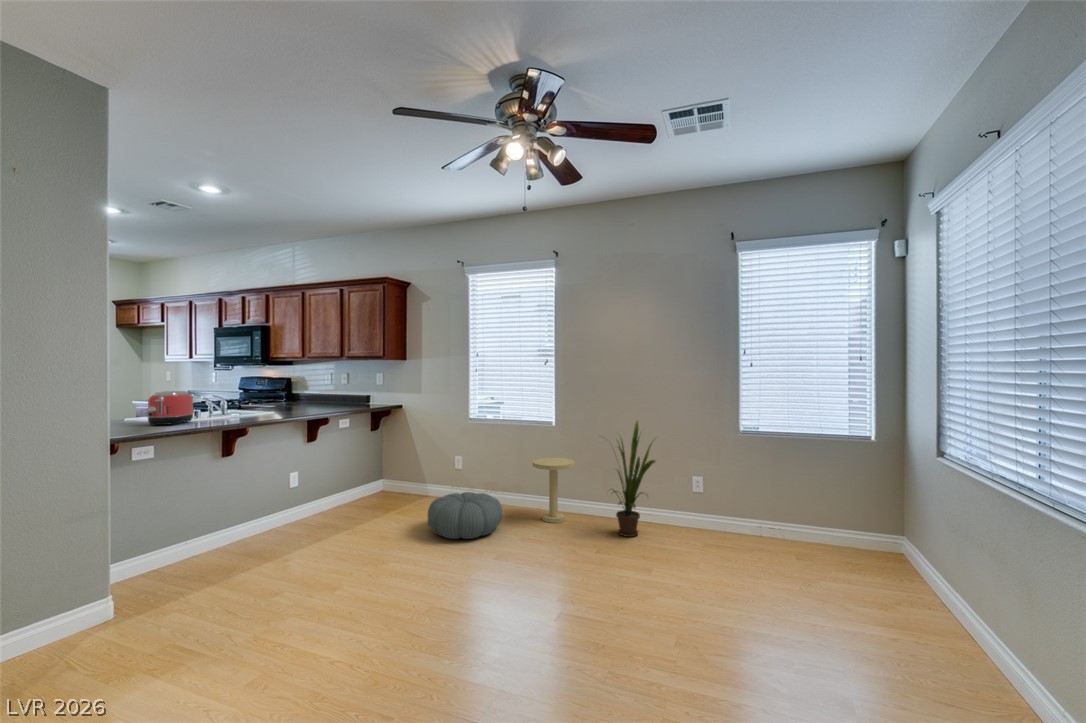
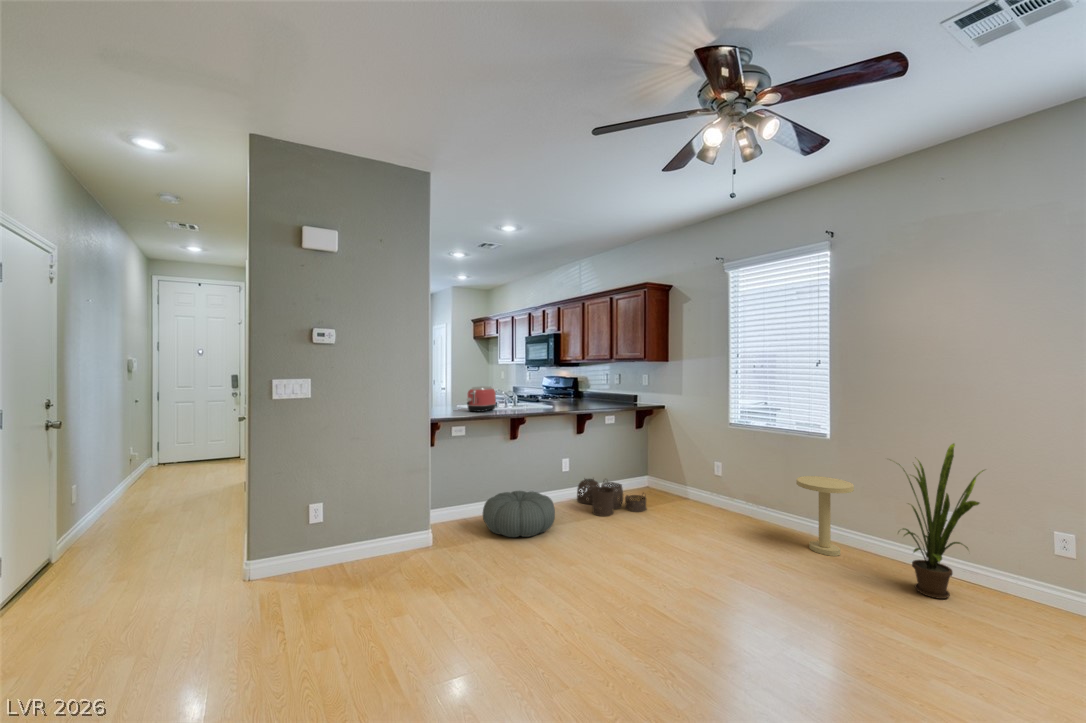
woven basket: none [306,489,391,531] -> present [577,479,646,516]
pouf: present [428,492,503,539] -> present [483,491,555,537]

